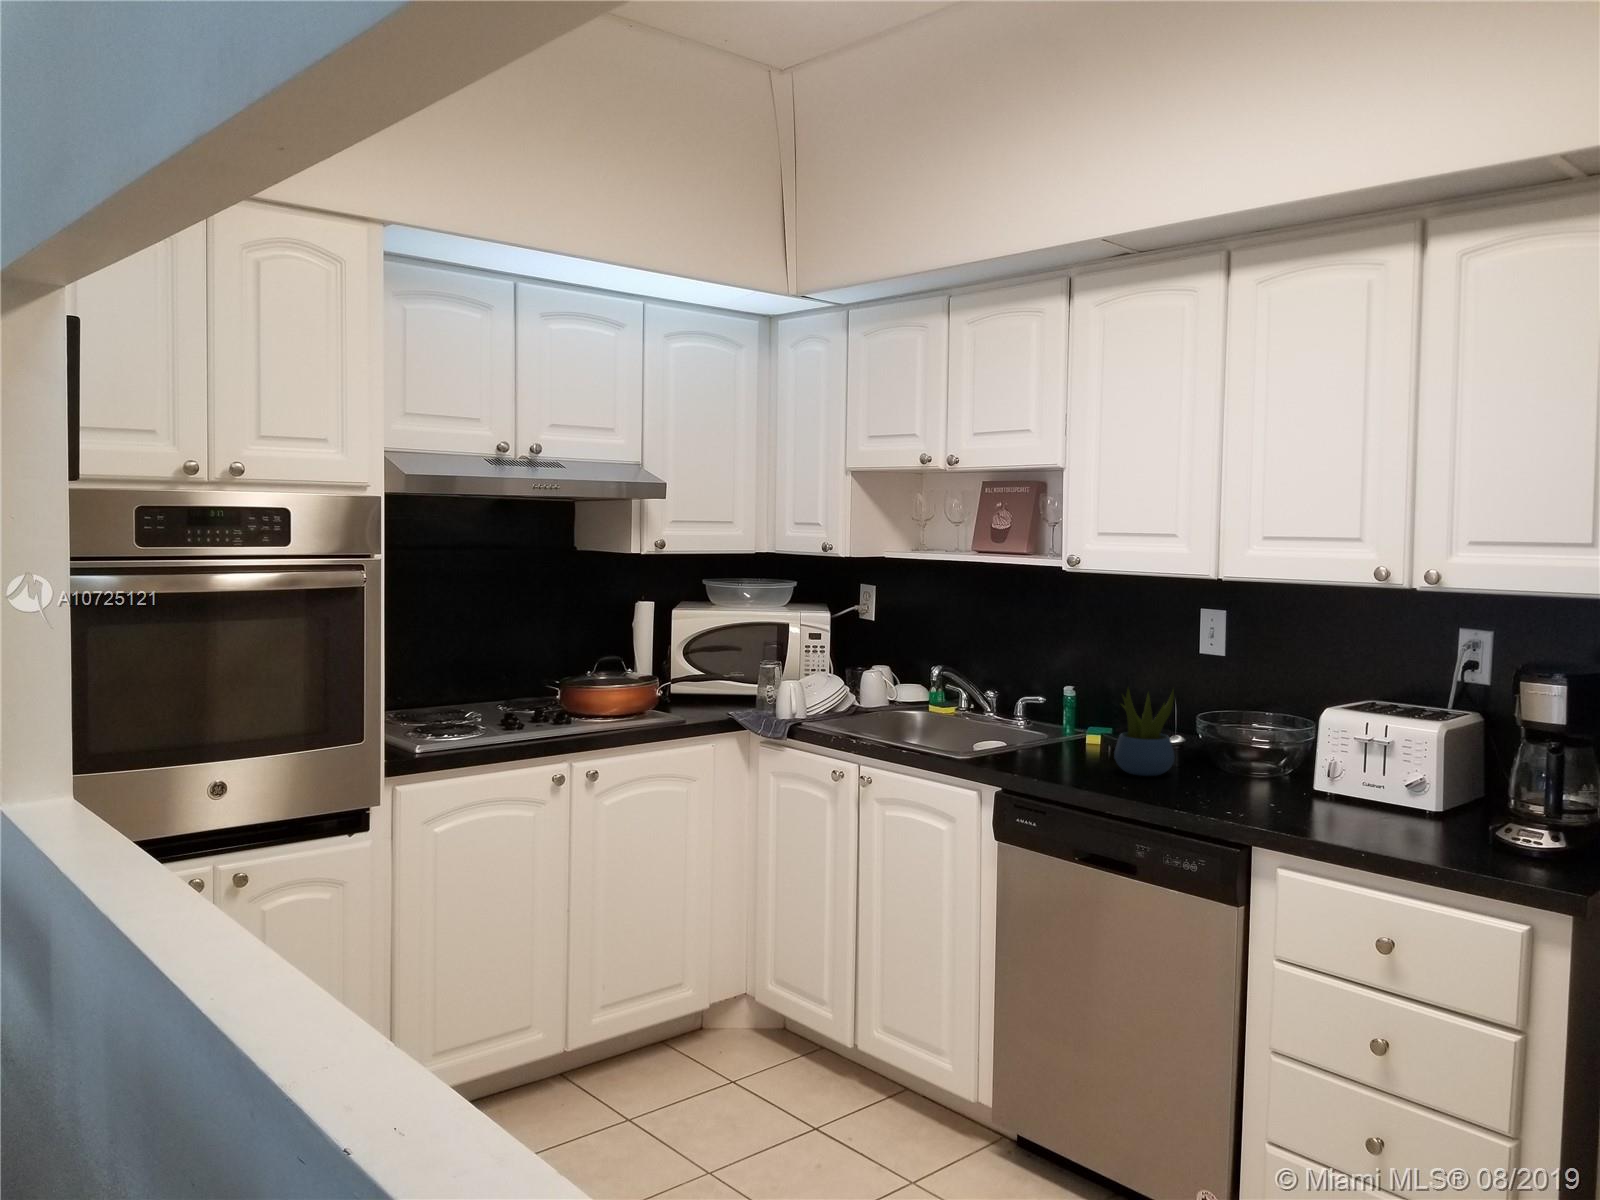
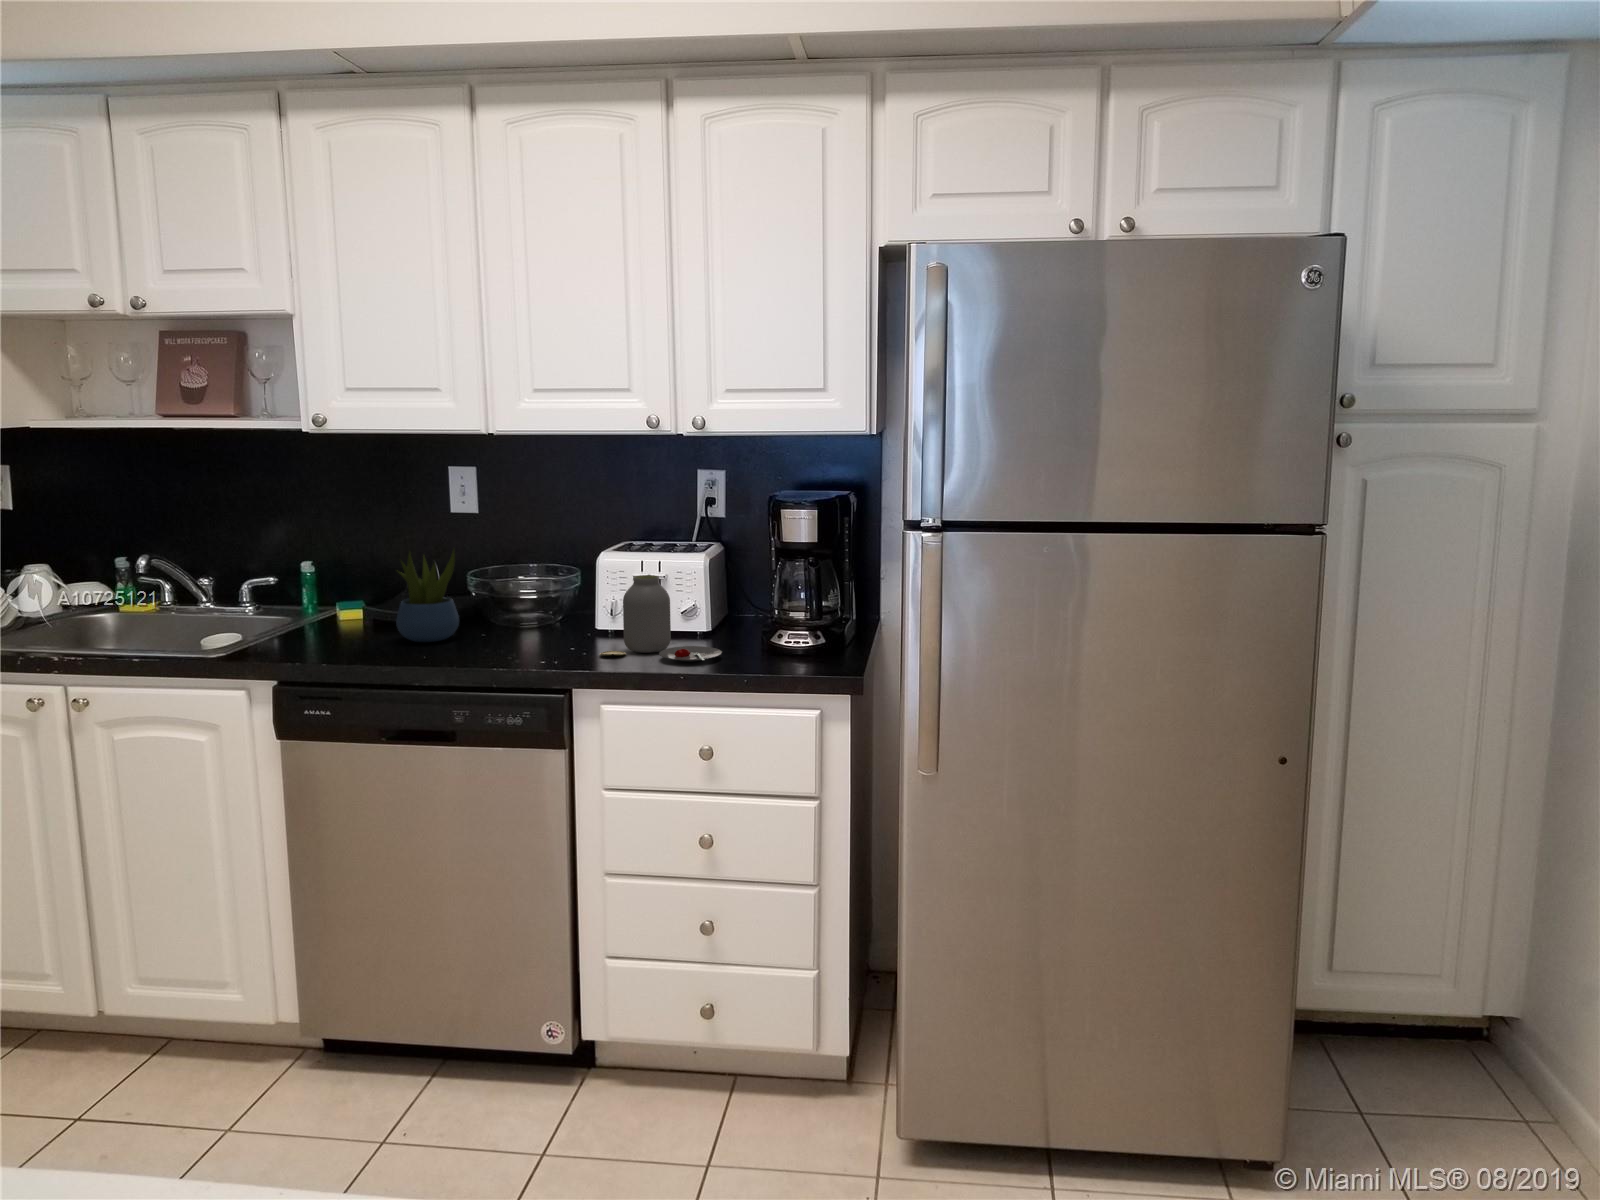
jar: none [1290,738,1426,840] -> present [599,575,722,662]

